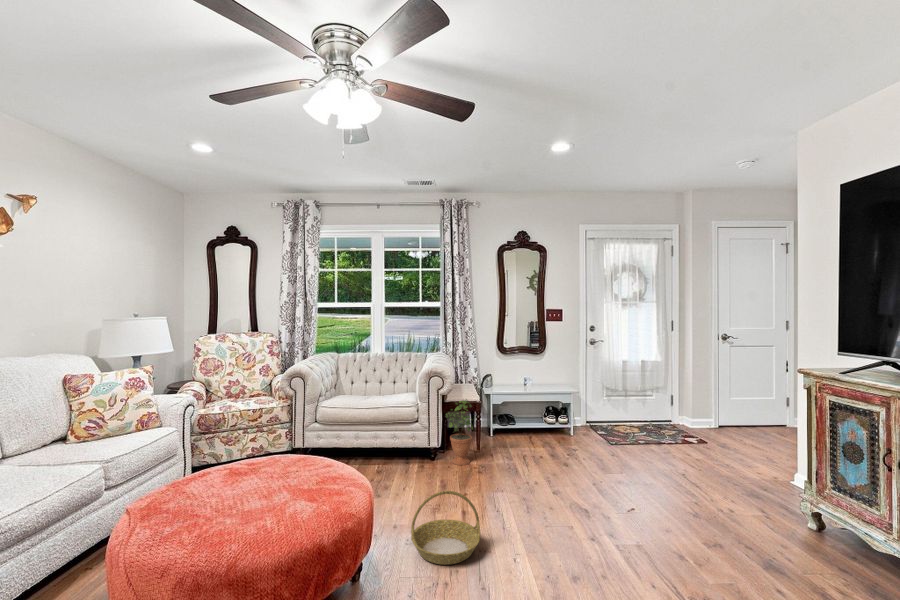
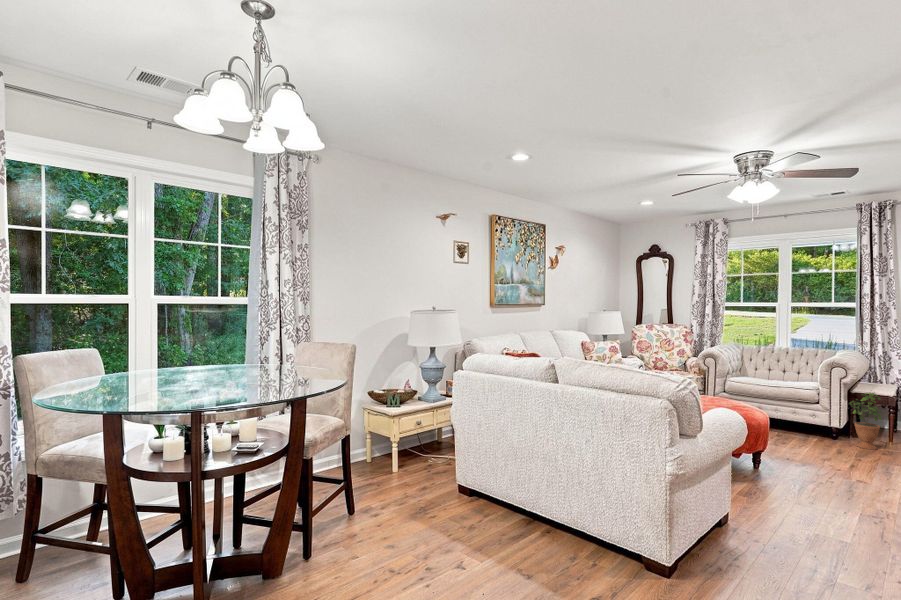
basket: present [411,491,480,565] -> none [798,439,860,488]

